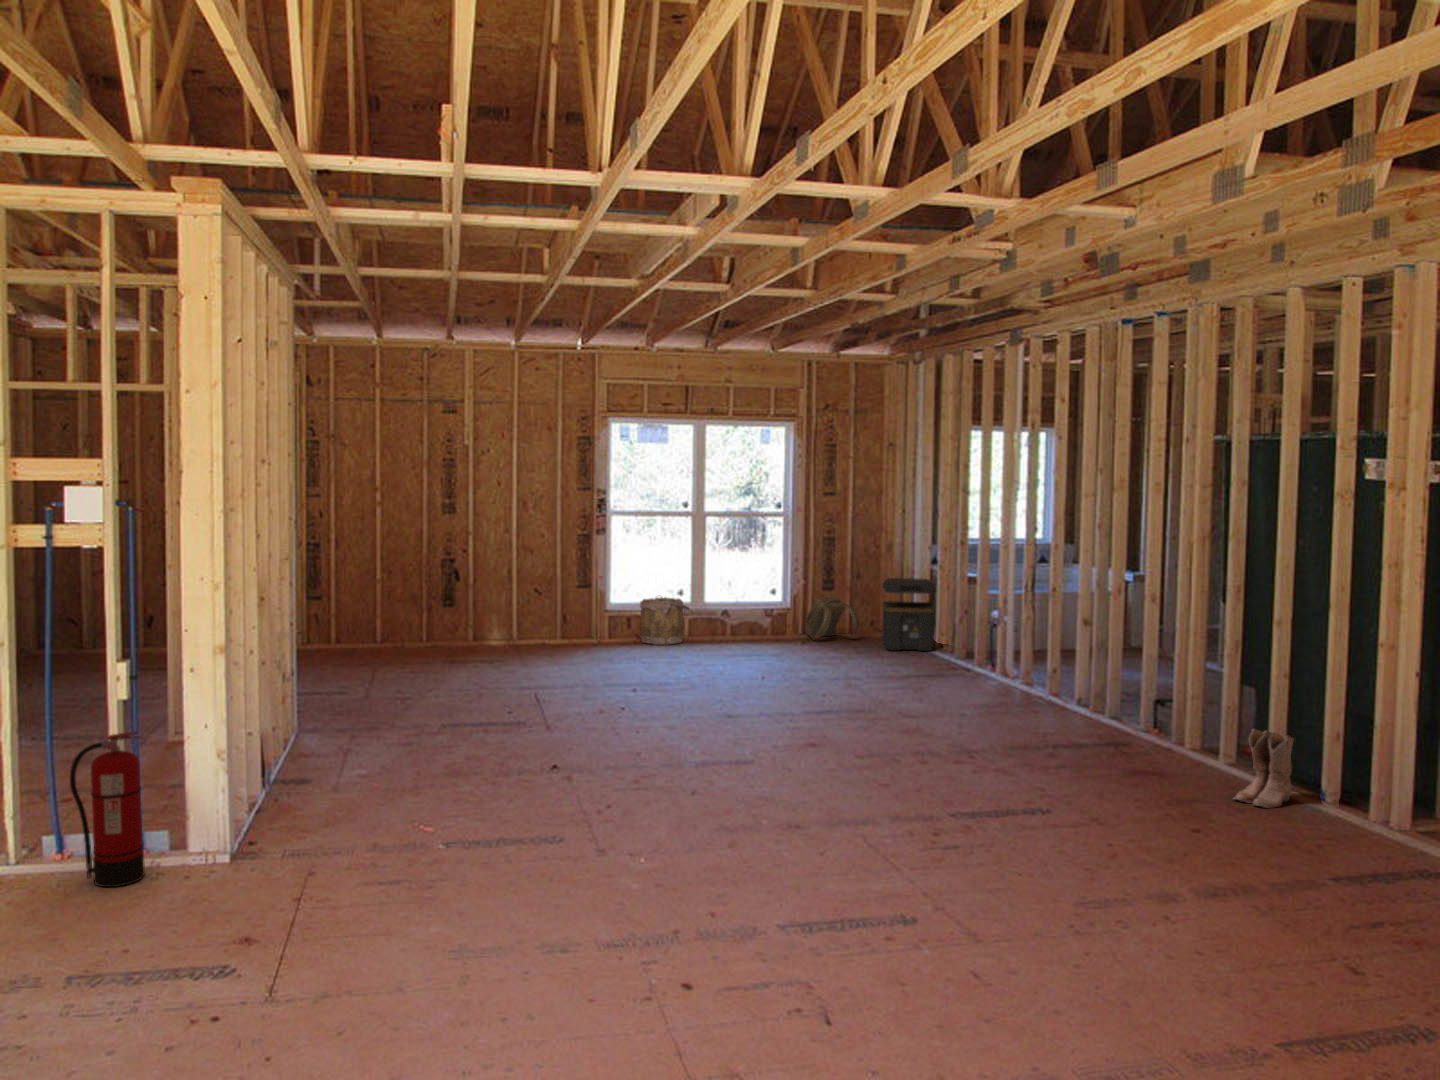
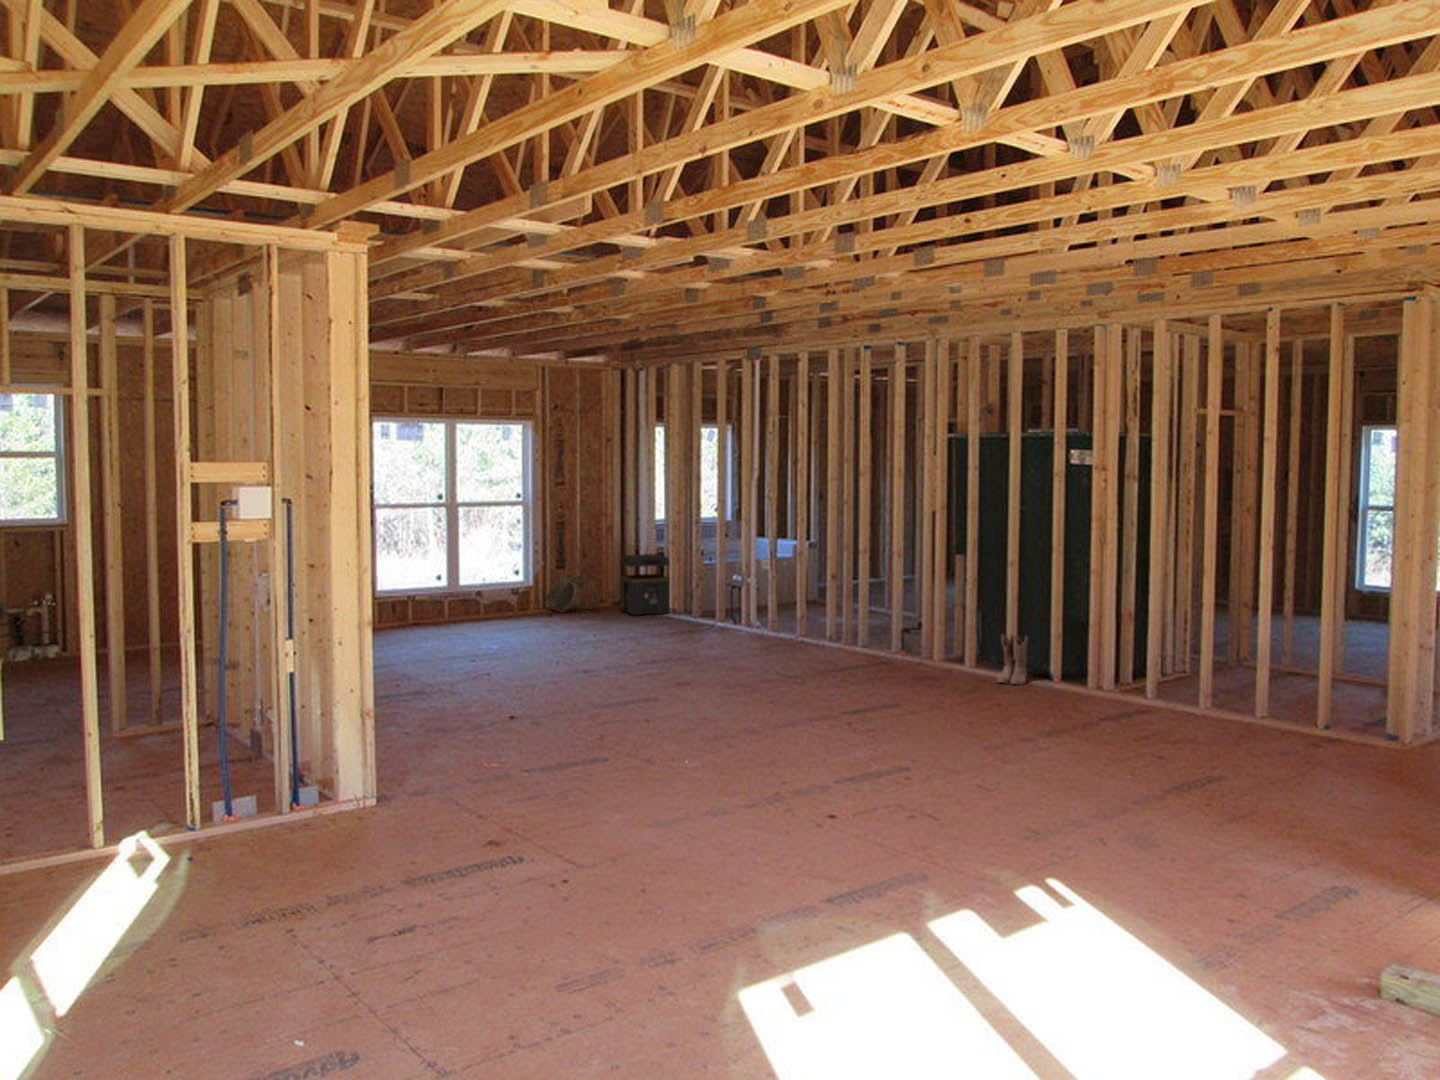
bucket: present [640,597,689,645] -> none [410,580,456,625]
fire extinguisher: present [70,731,145,887] -> none [266,694,329,836]

